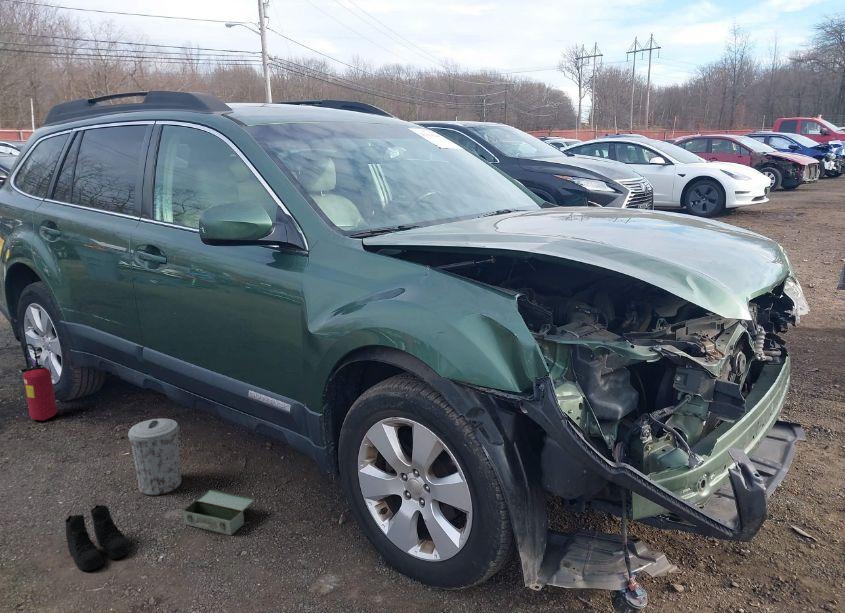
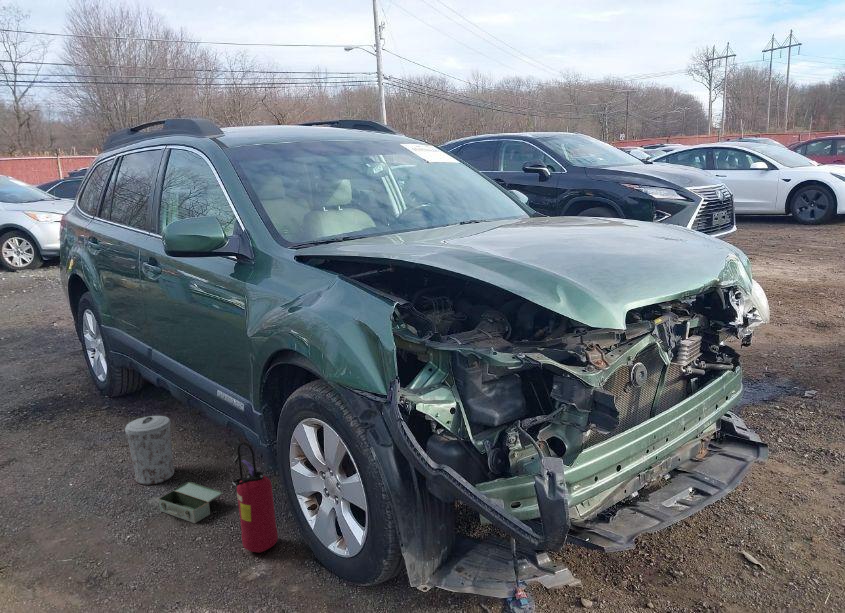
fire extinguisher: present [20,344,57,421] -> present [233,442,278,553]
boots: present [65,505,129,571] -> none [54,488,106,545]

